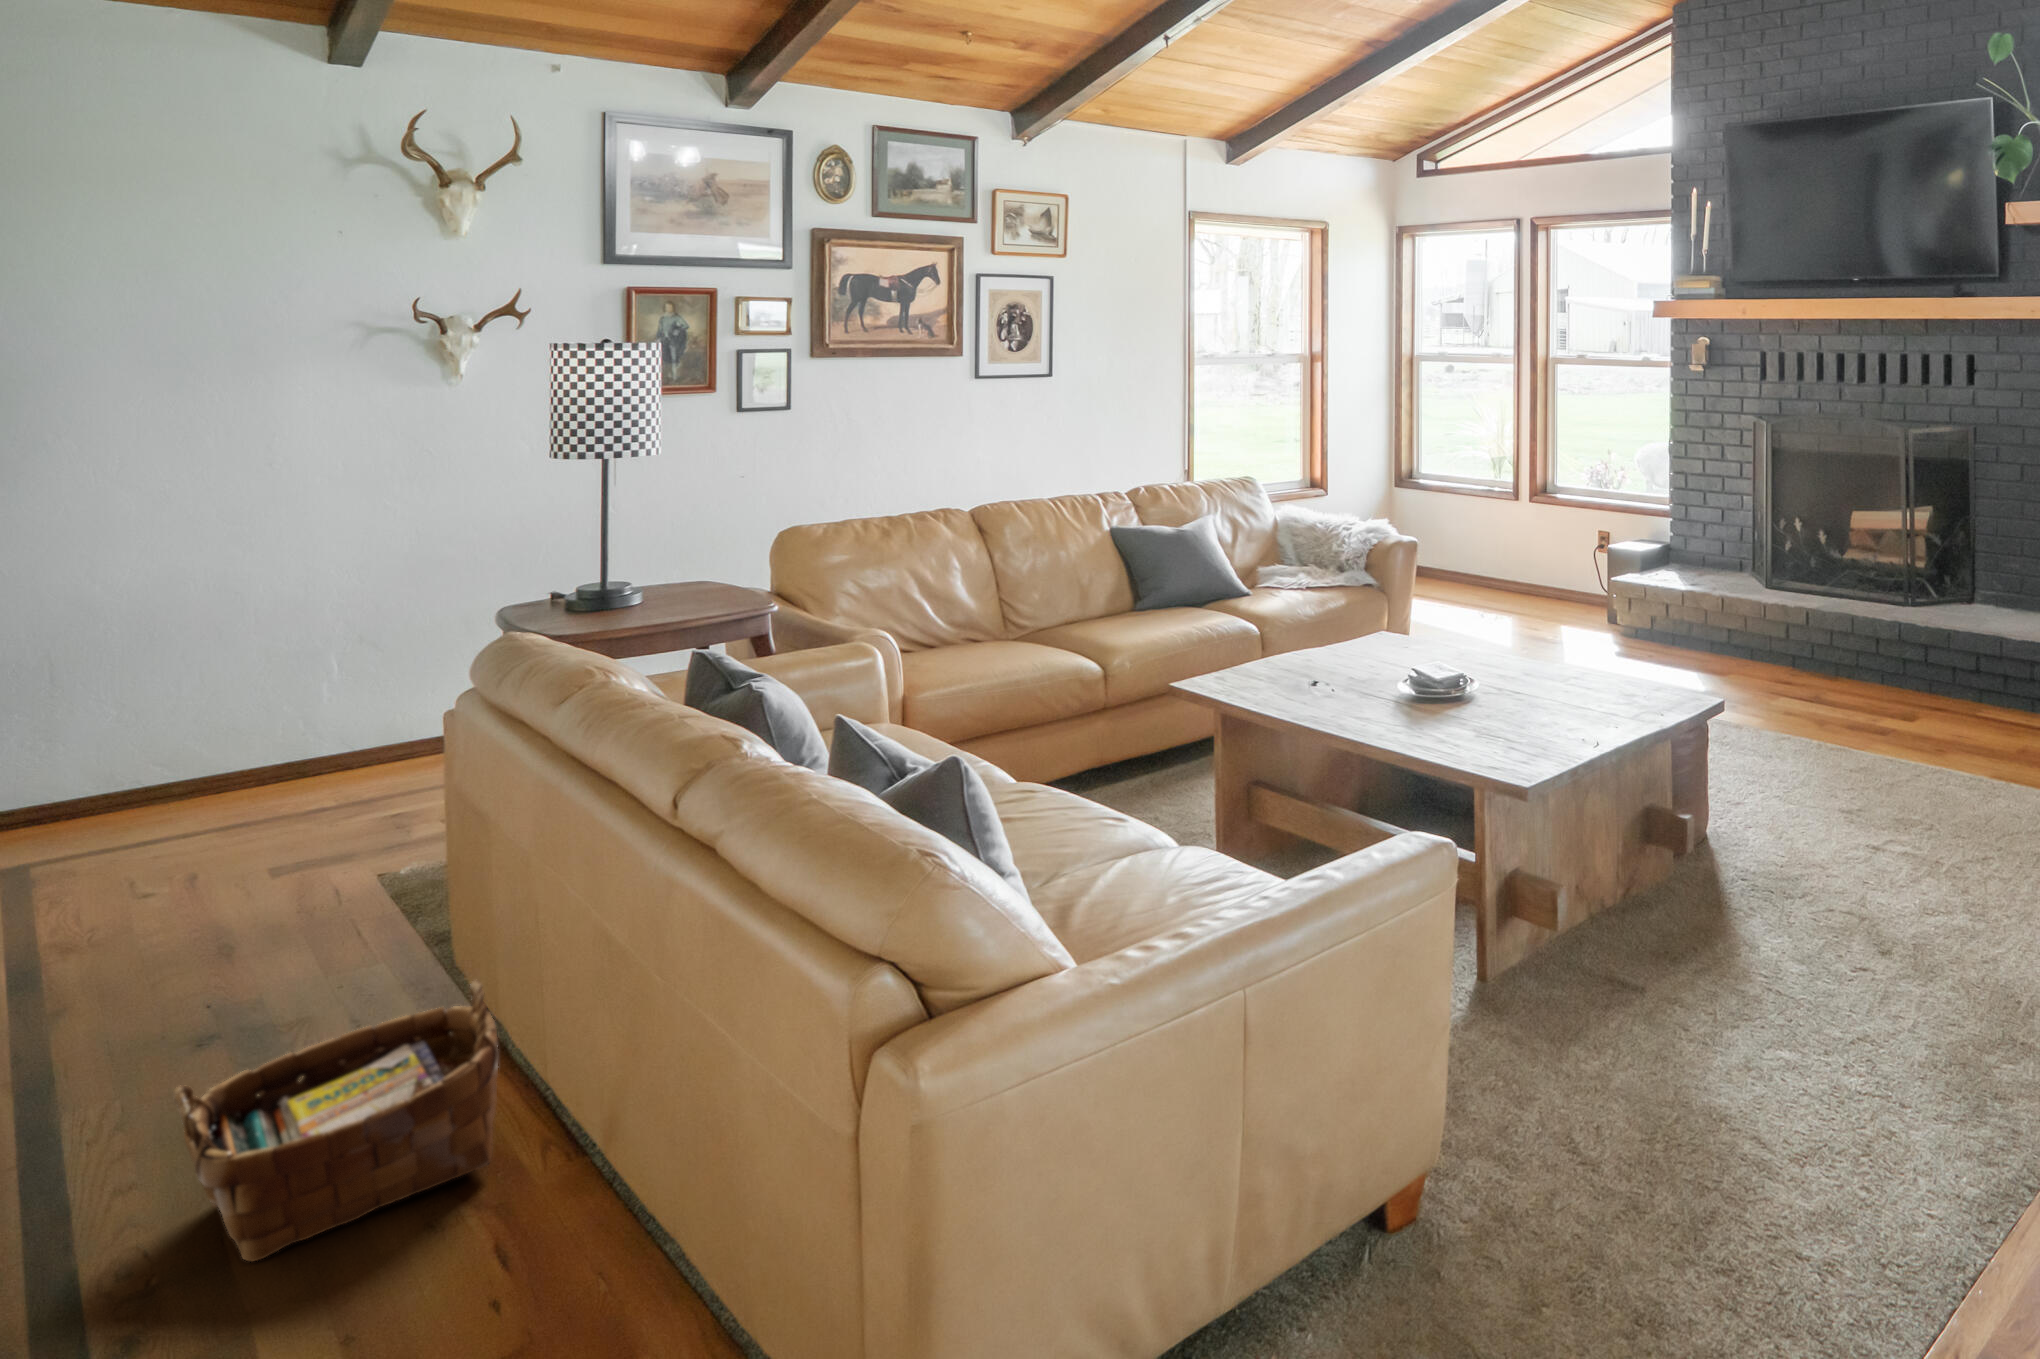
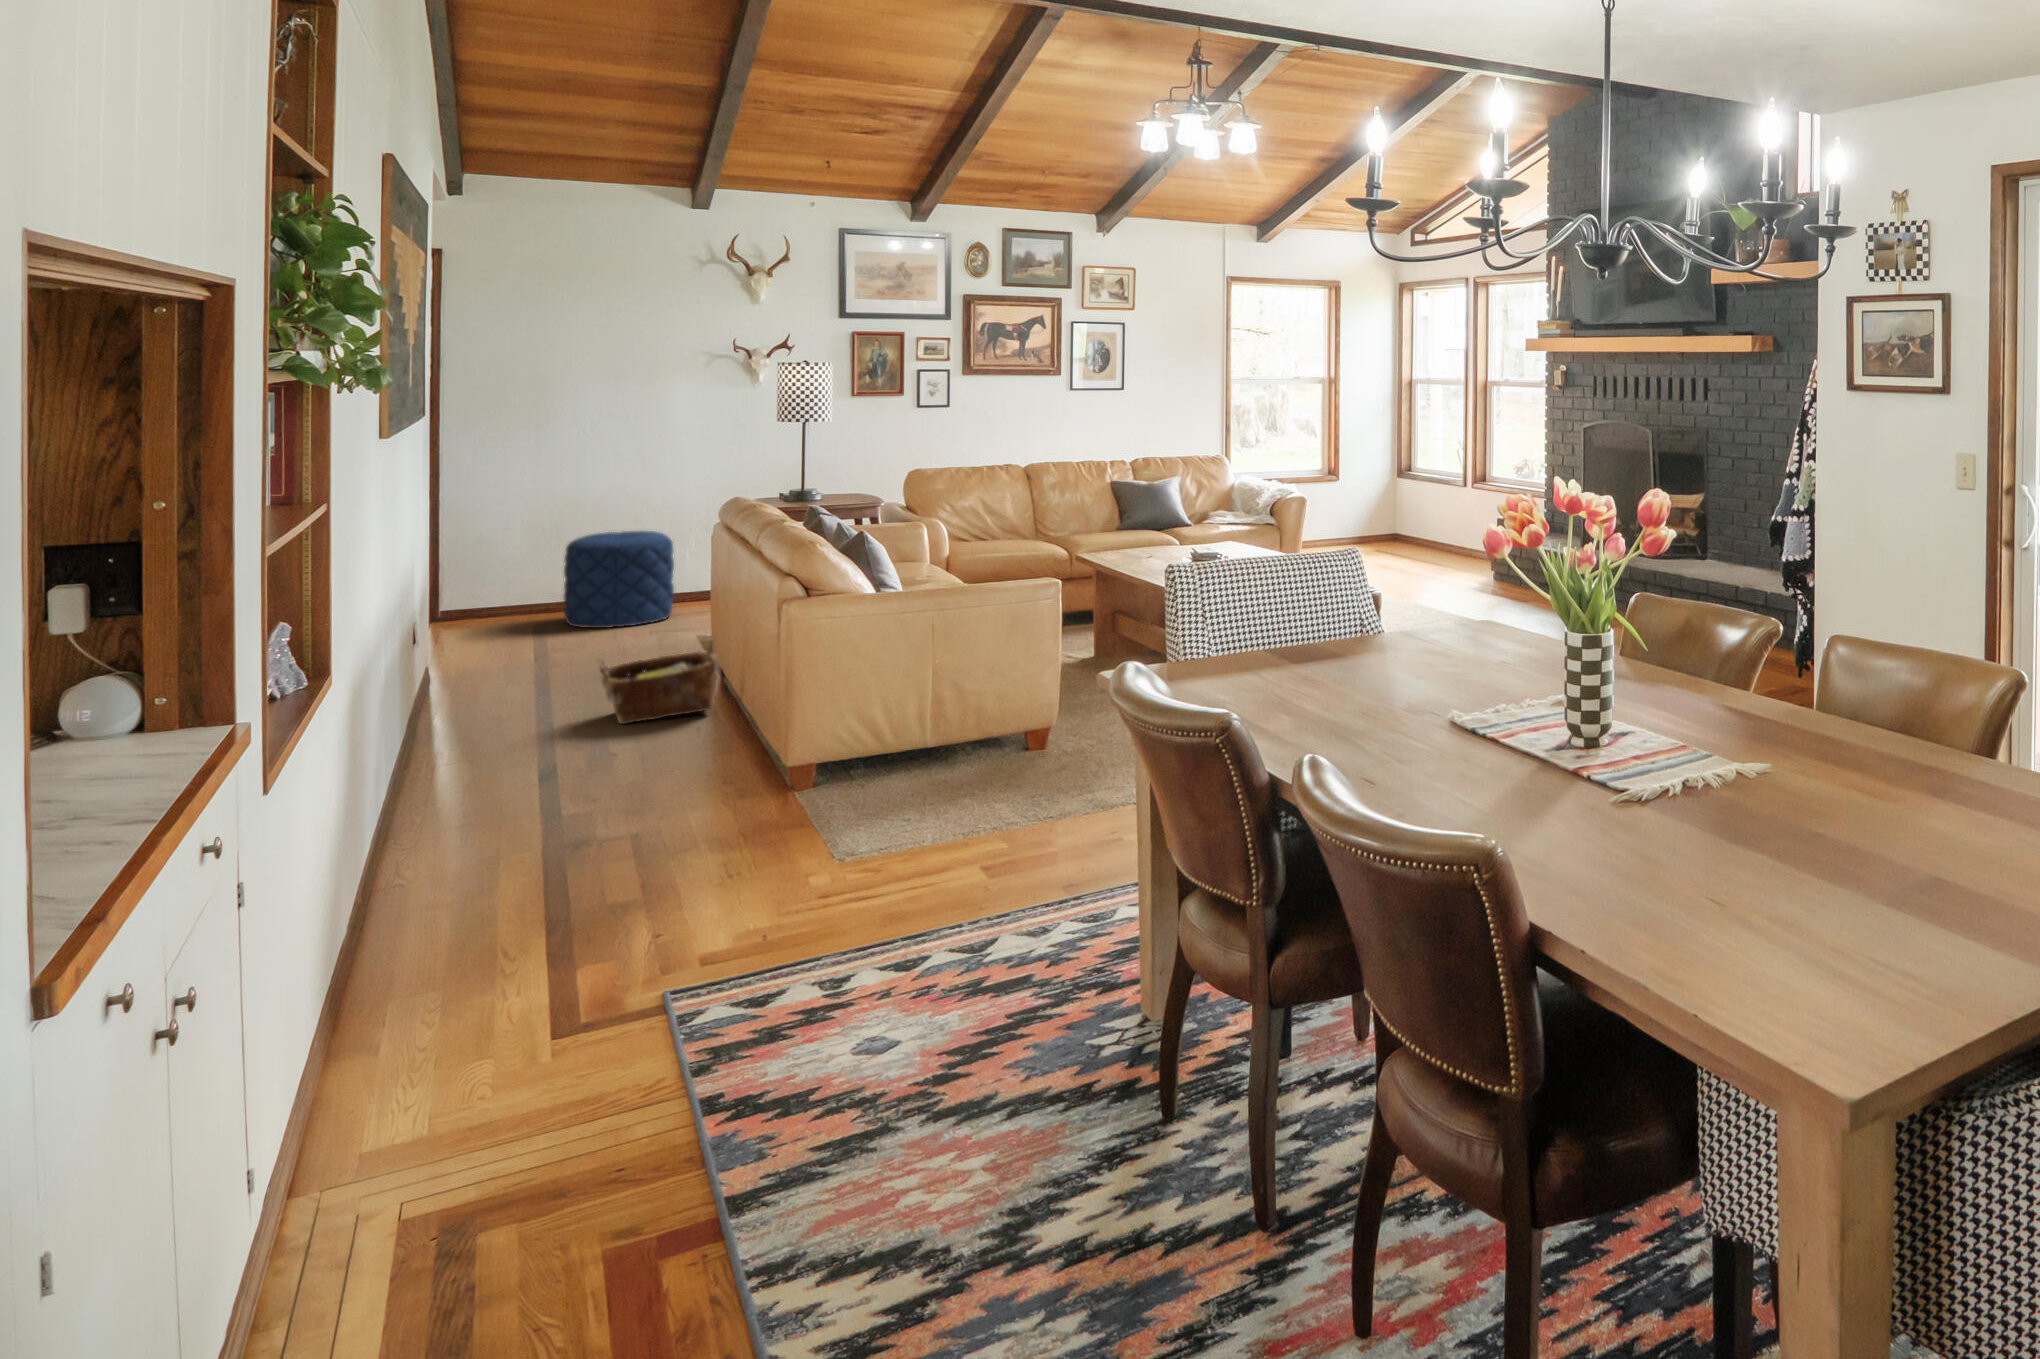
pouf: none [57,655,303,861] -> present [564,531,674,628]

